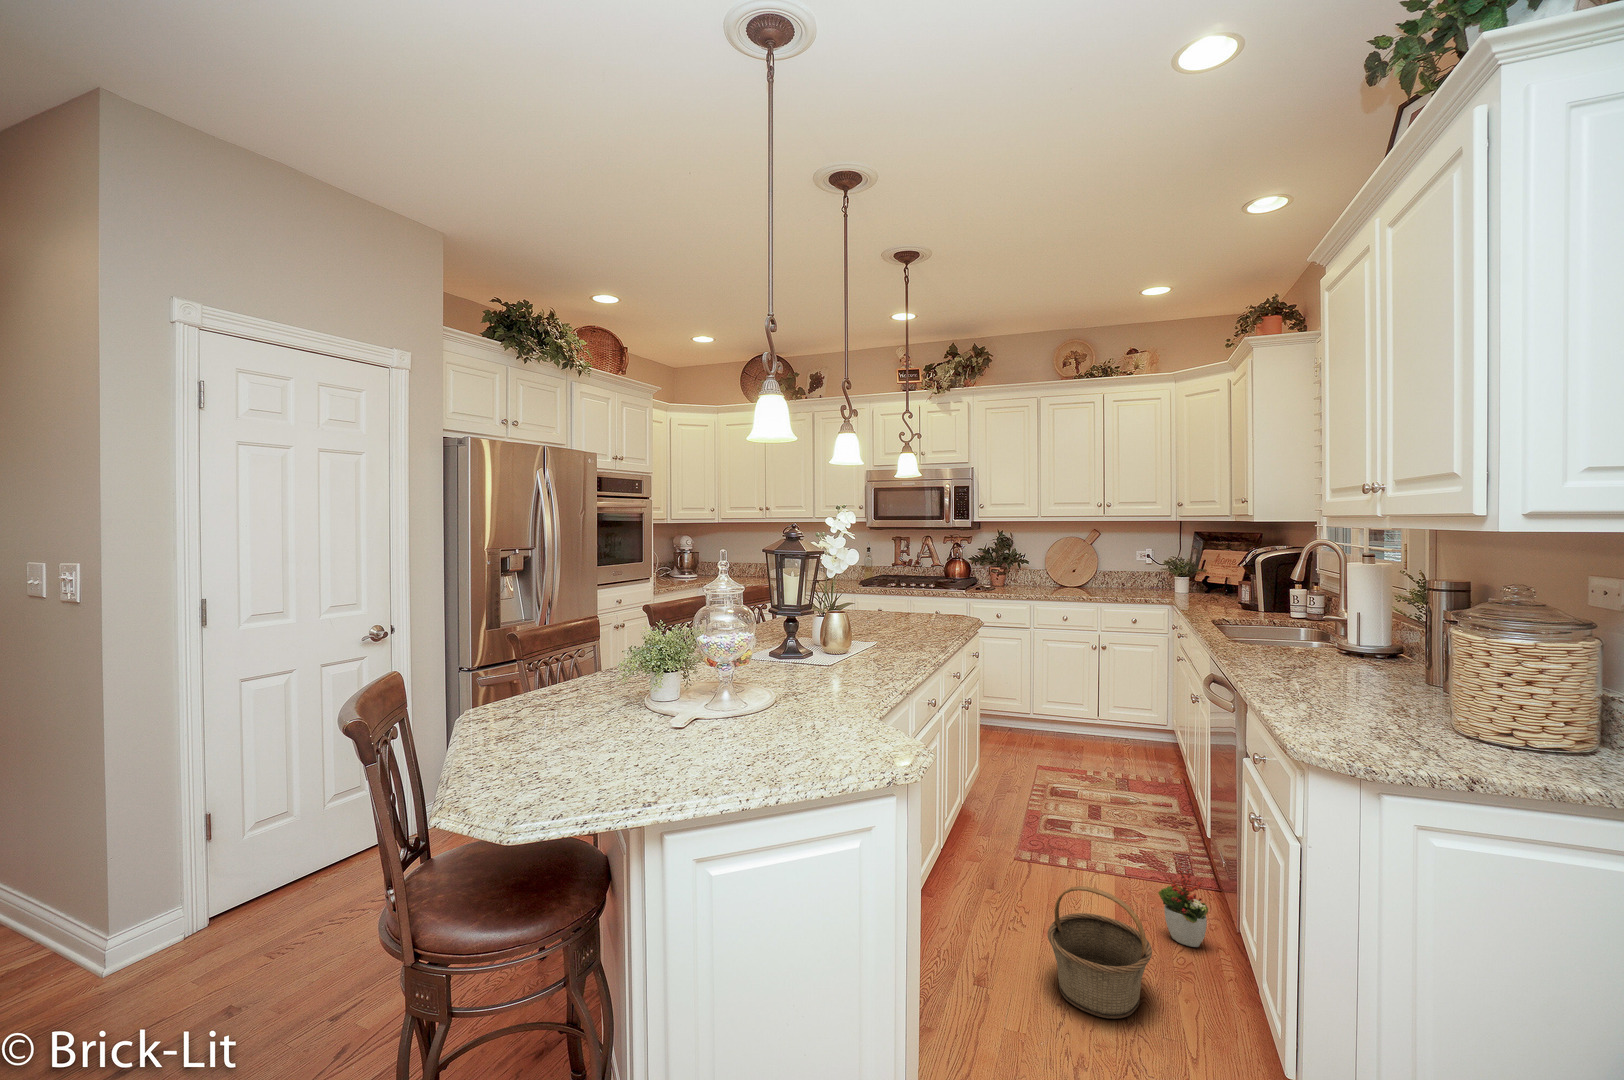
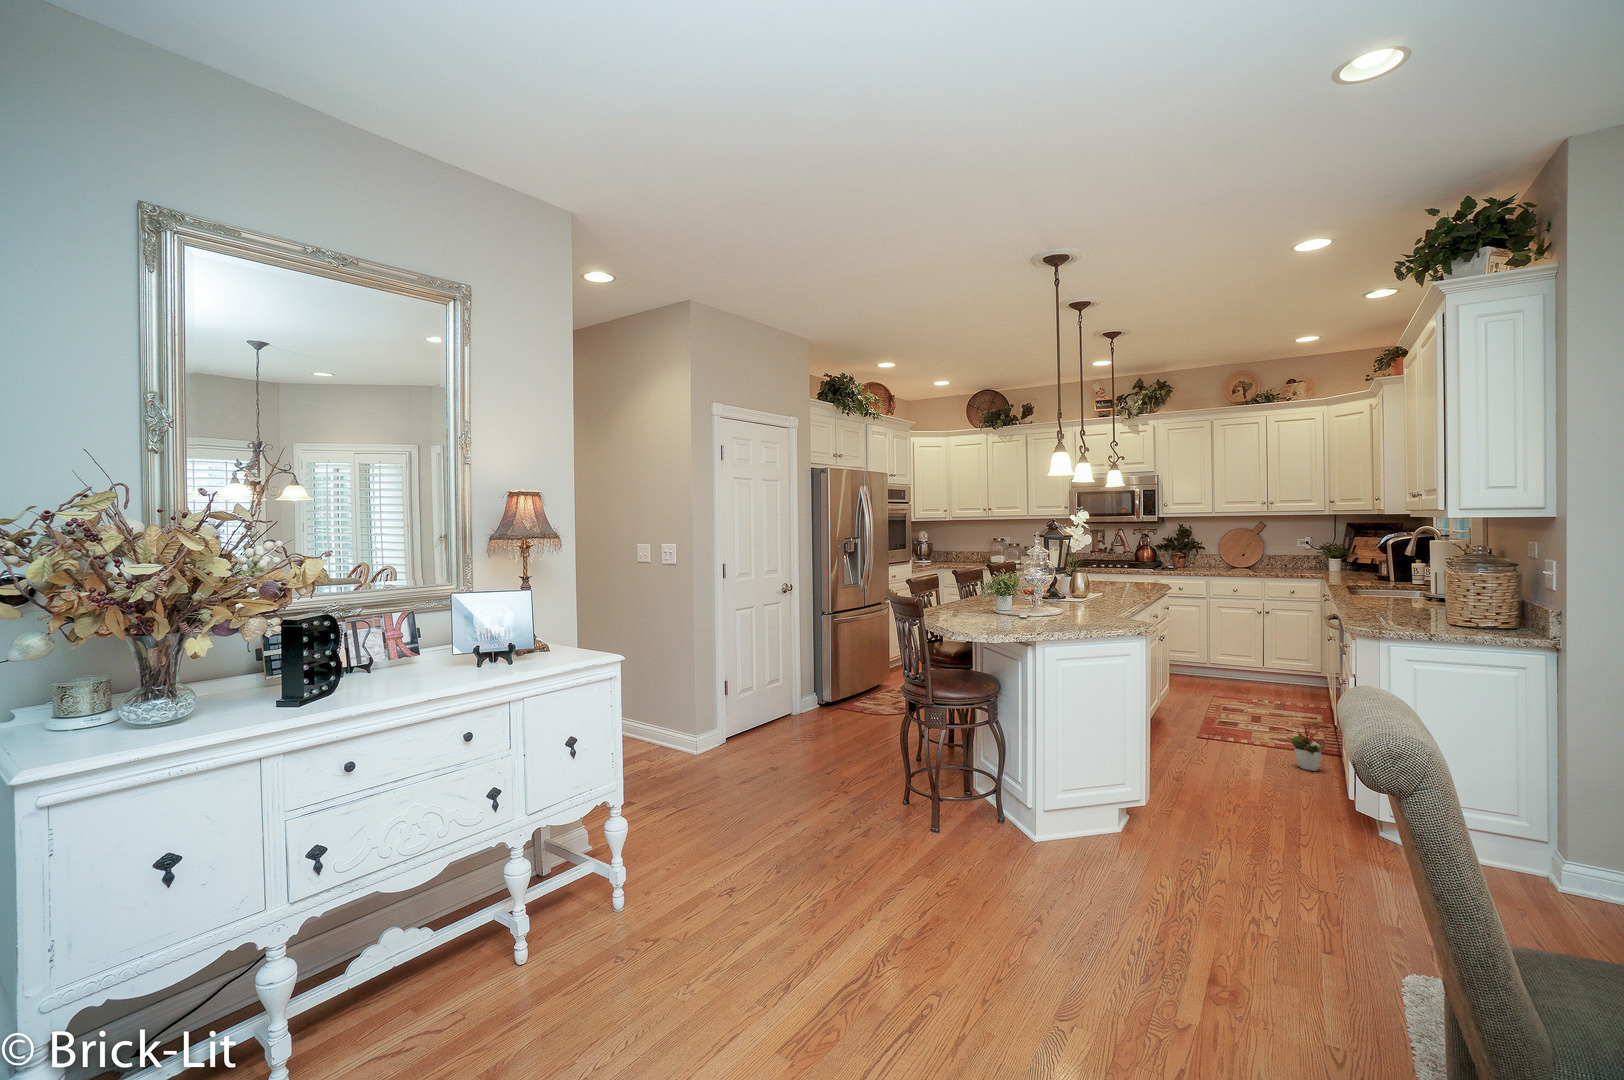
basket: present [1047,886,1152,1019] -> none [1216,722,1280,788]

